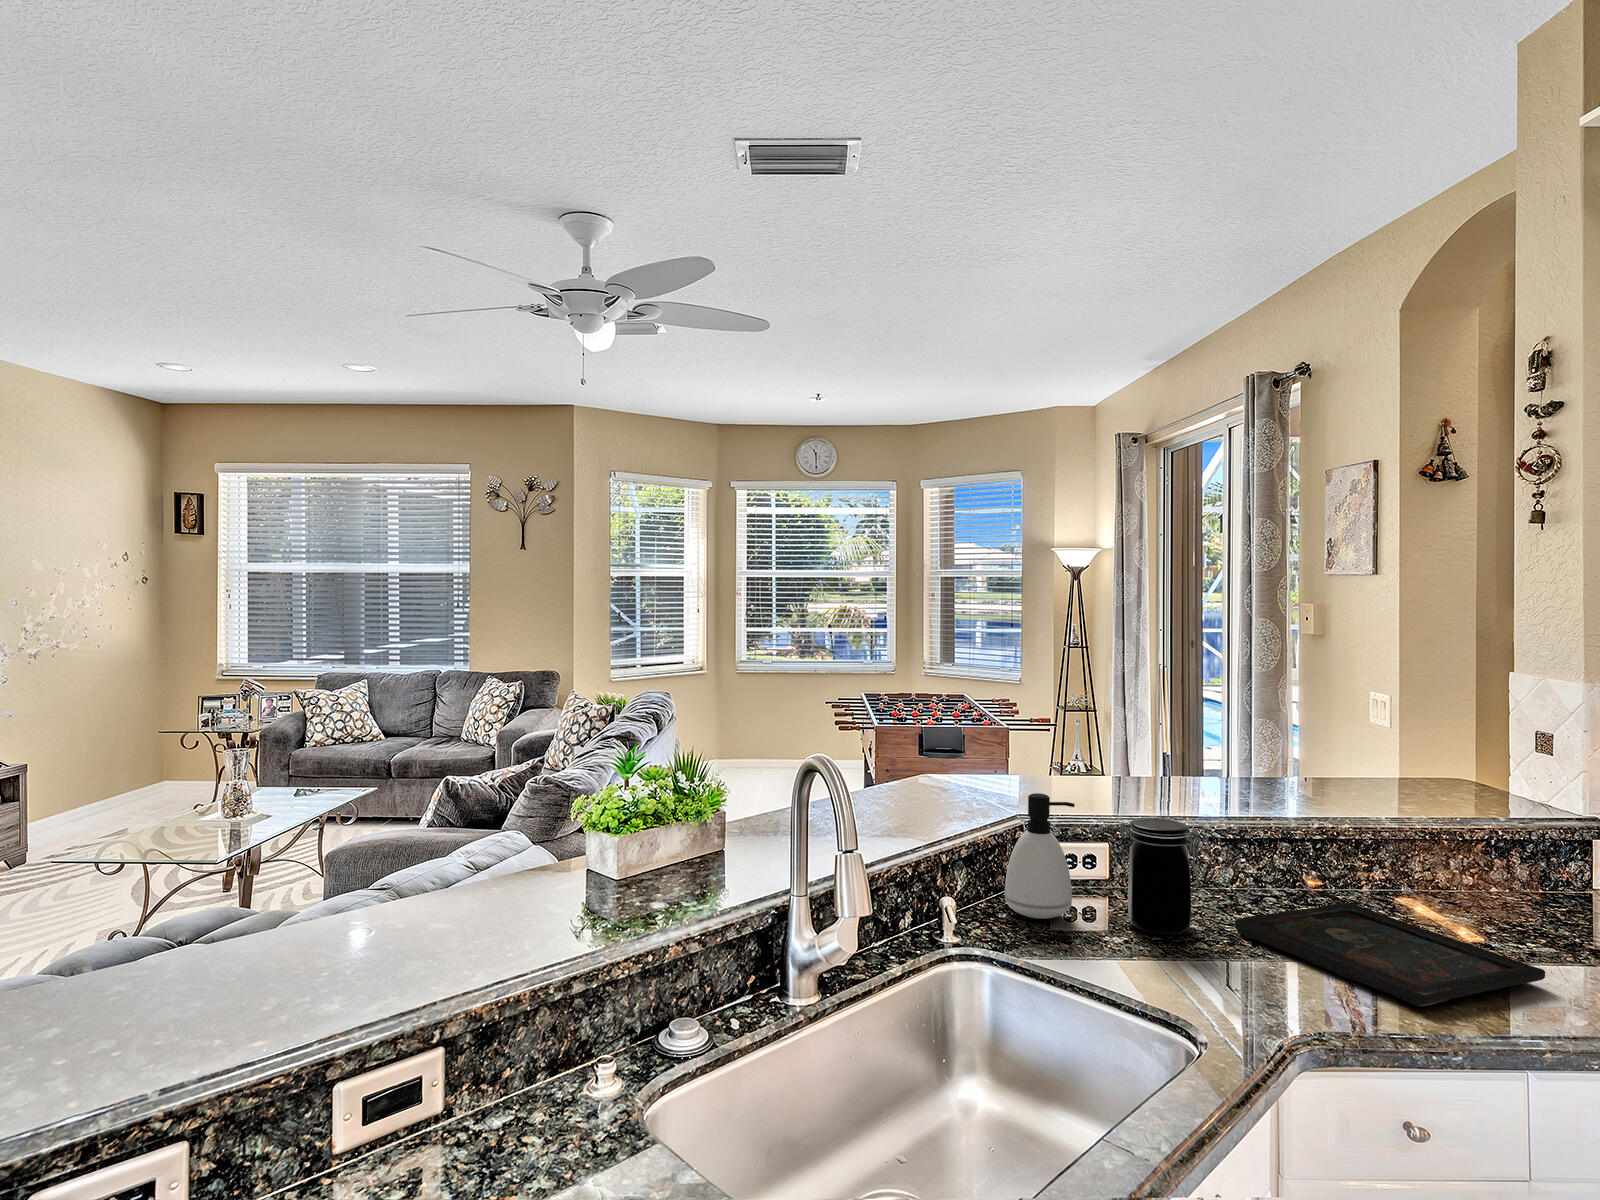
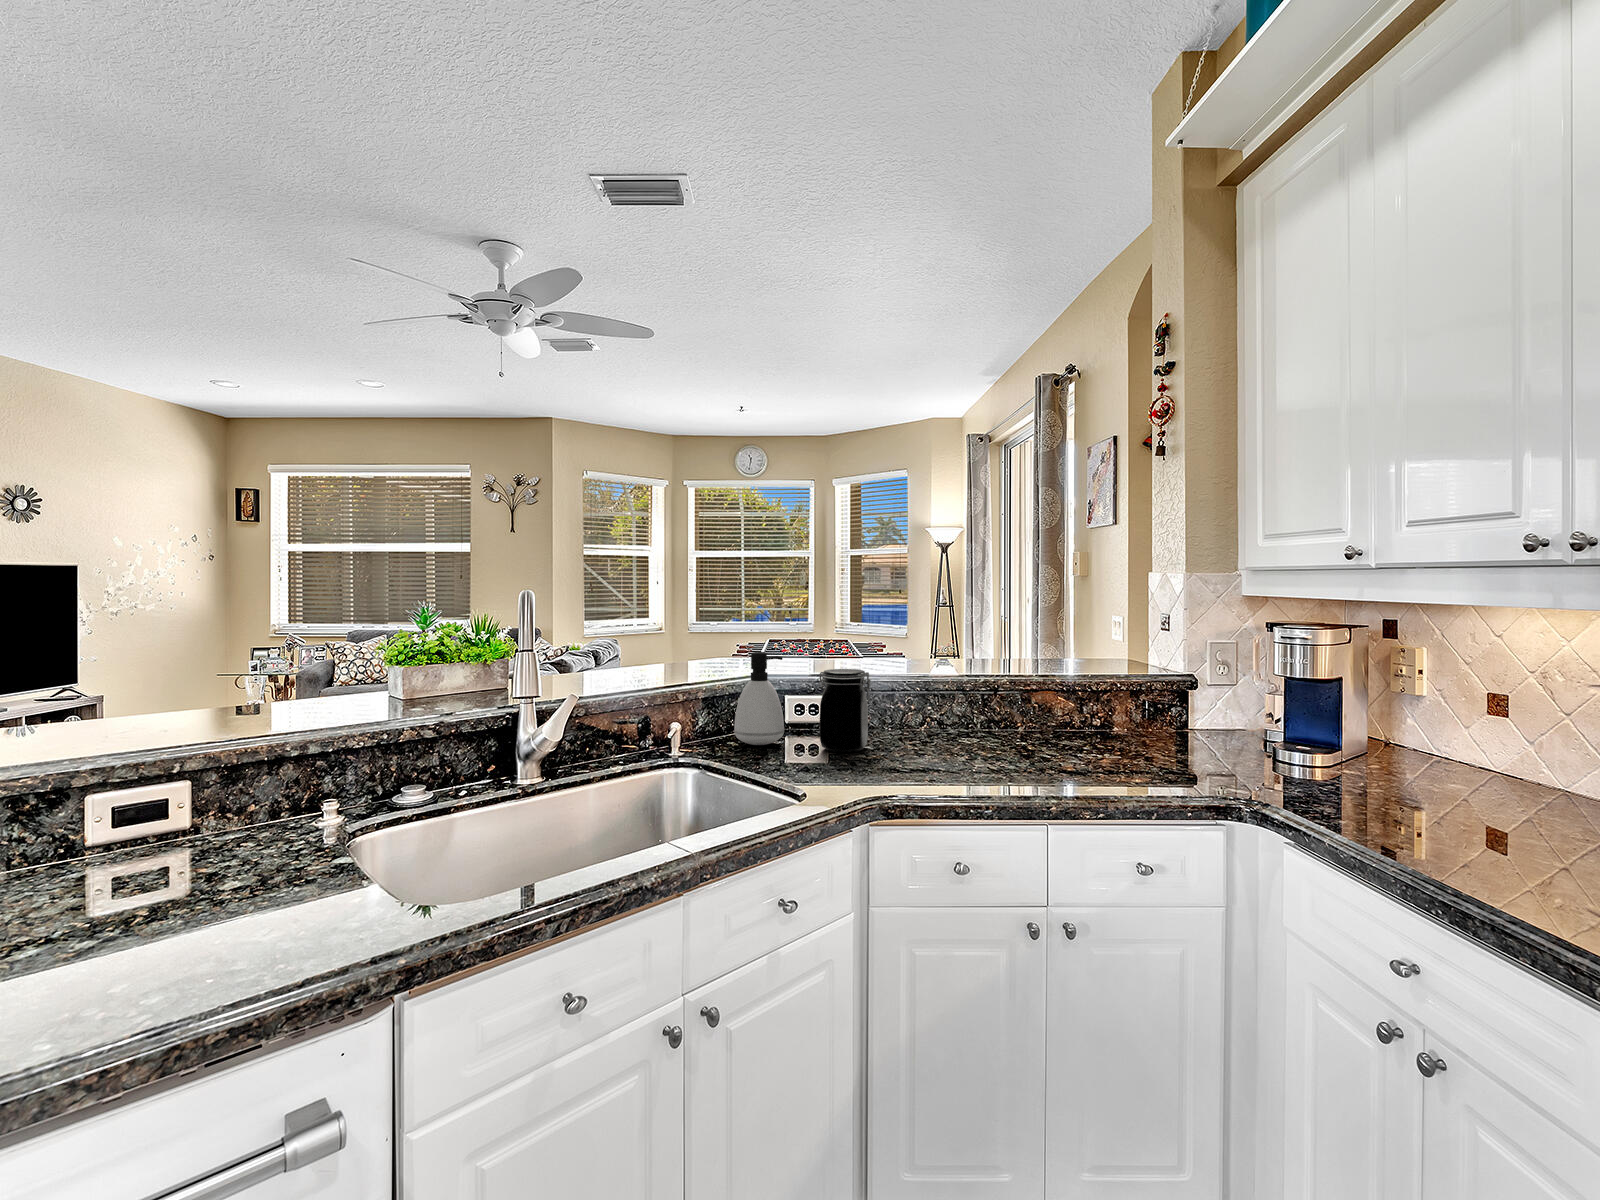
tray: present [1235,903,1545,1006] -> none [899,733,1095,782]

